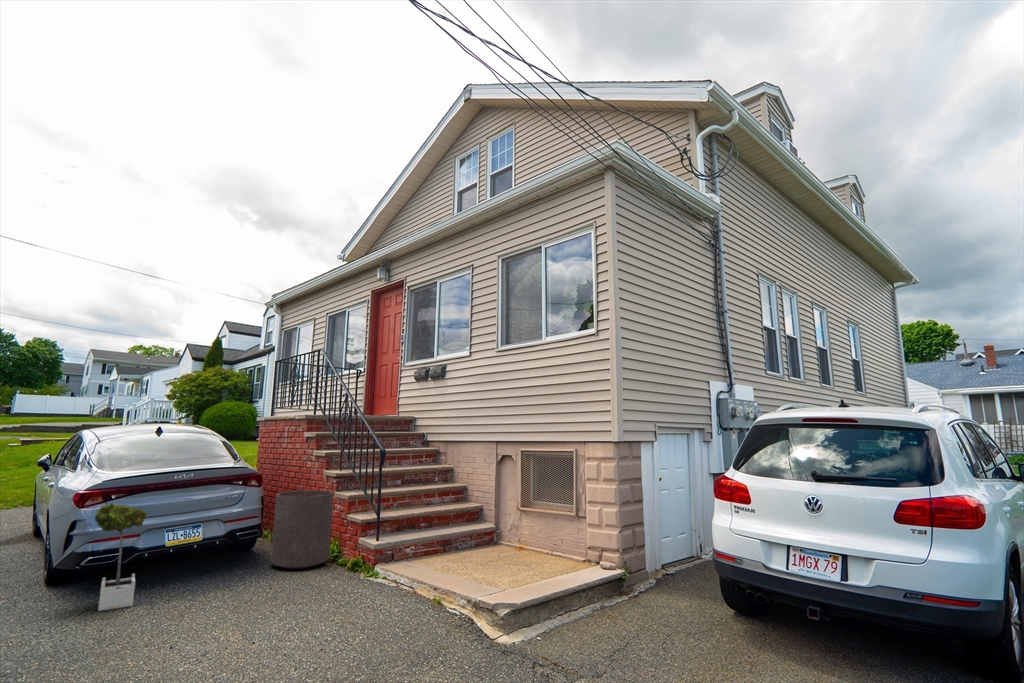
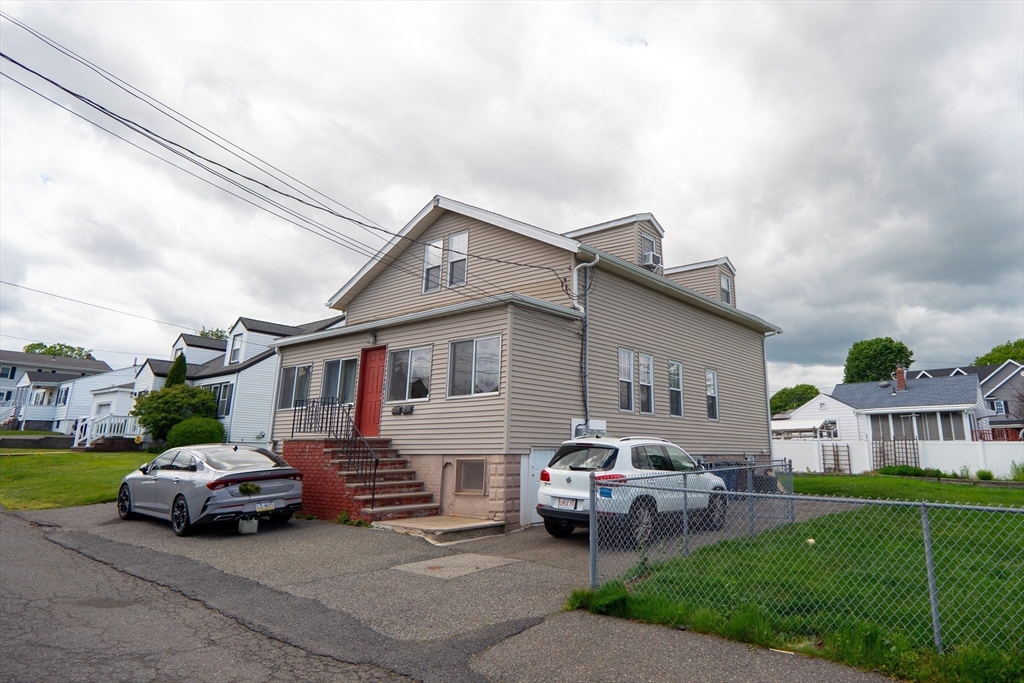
trash can: present [271,490,333,569] -> none [313,481,348,523]

